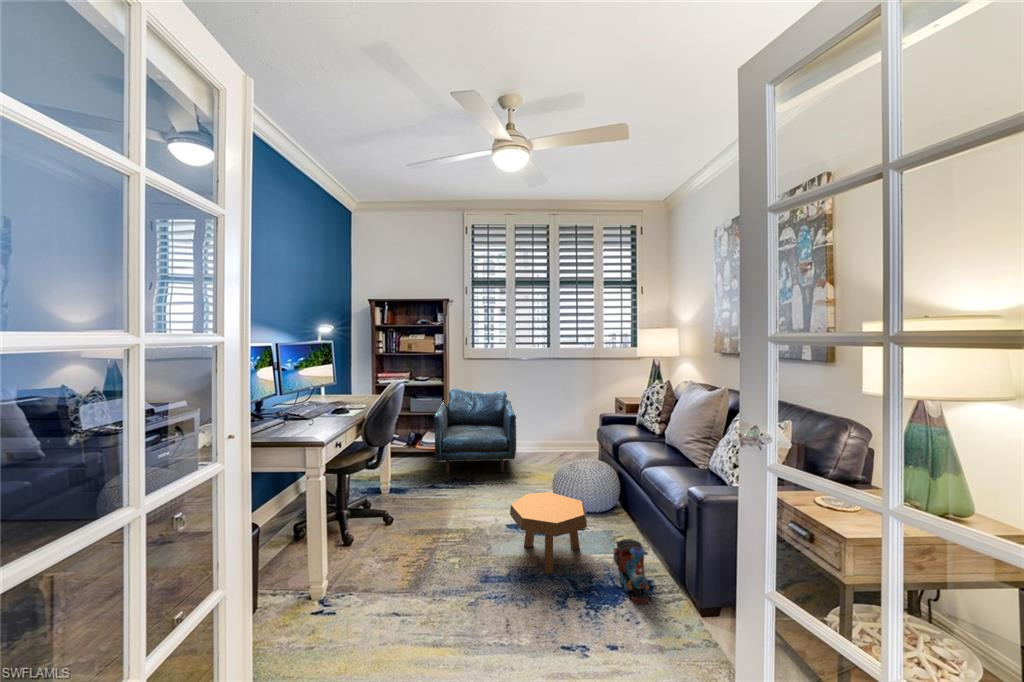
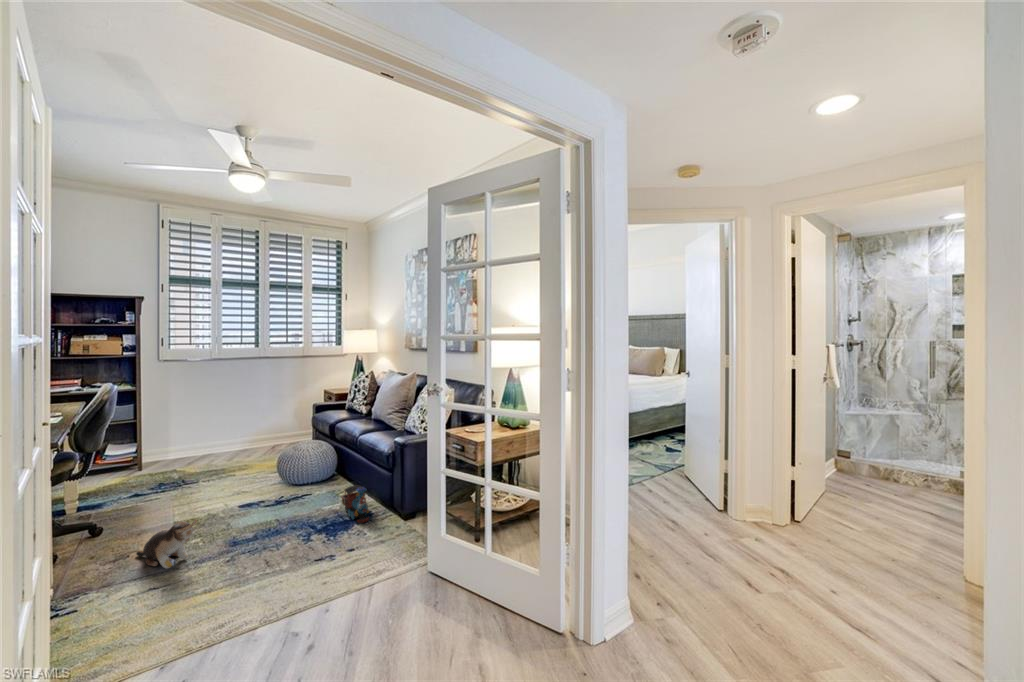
armchair: present [434,389,516,473] -> none [117,393,229,486]
footstool: present [510,492,587,573] -> none [249,470,320,527]
plush toy: none [406,537,444,587] -> present [136,520,197,569]

